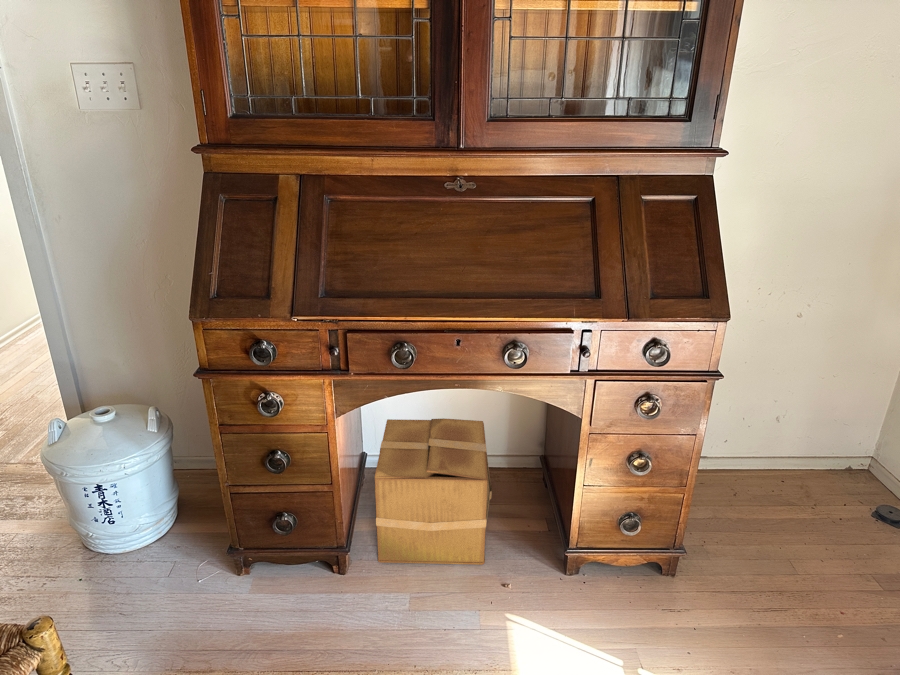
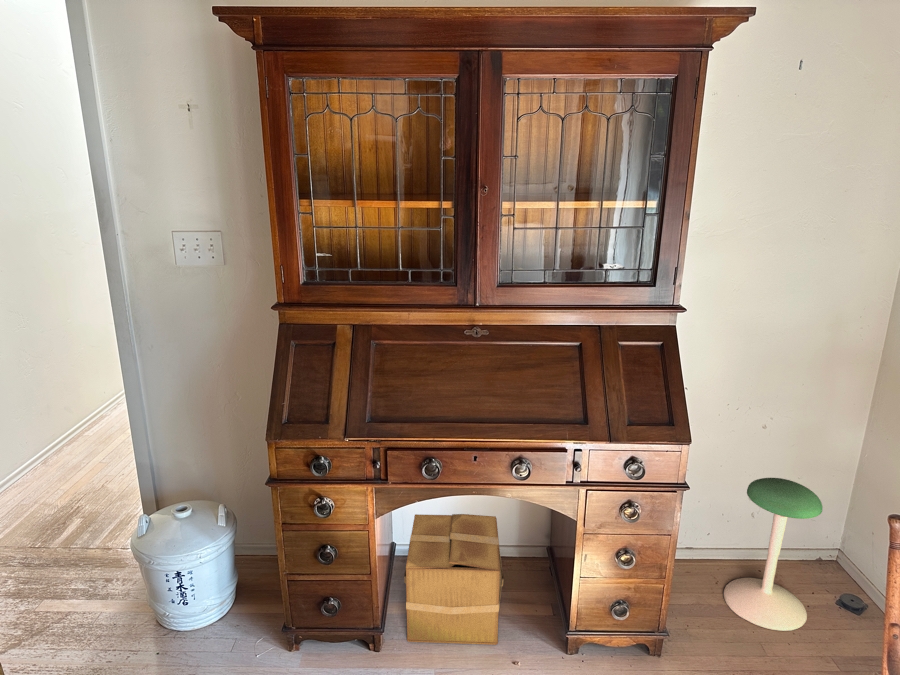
stool: none [744,373,871,546] -> present [724,478,823,631]

